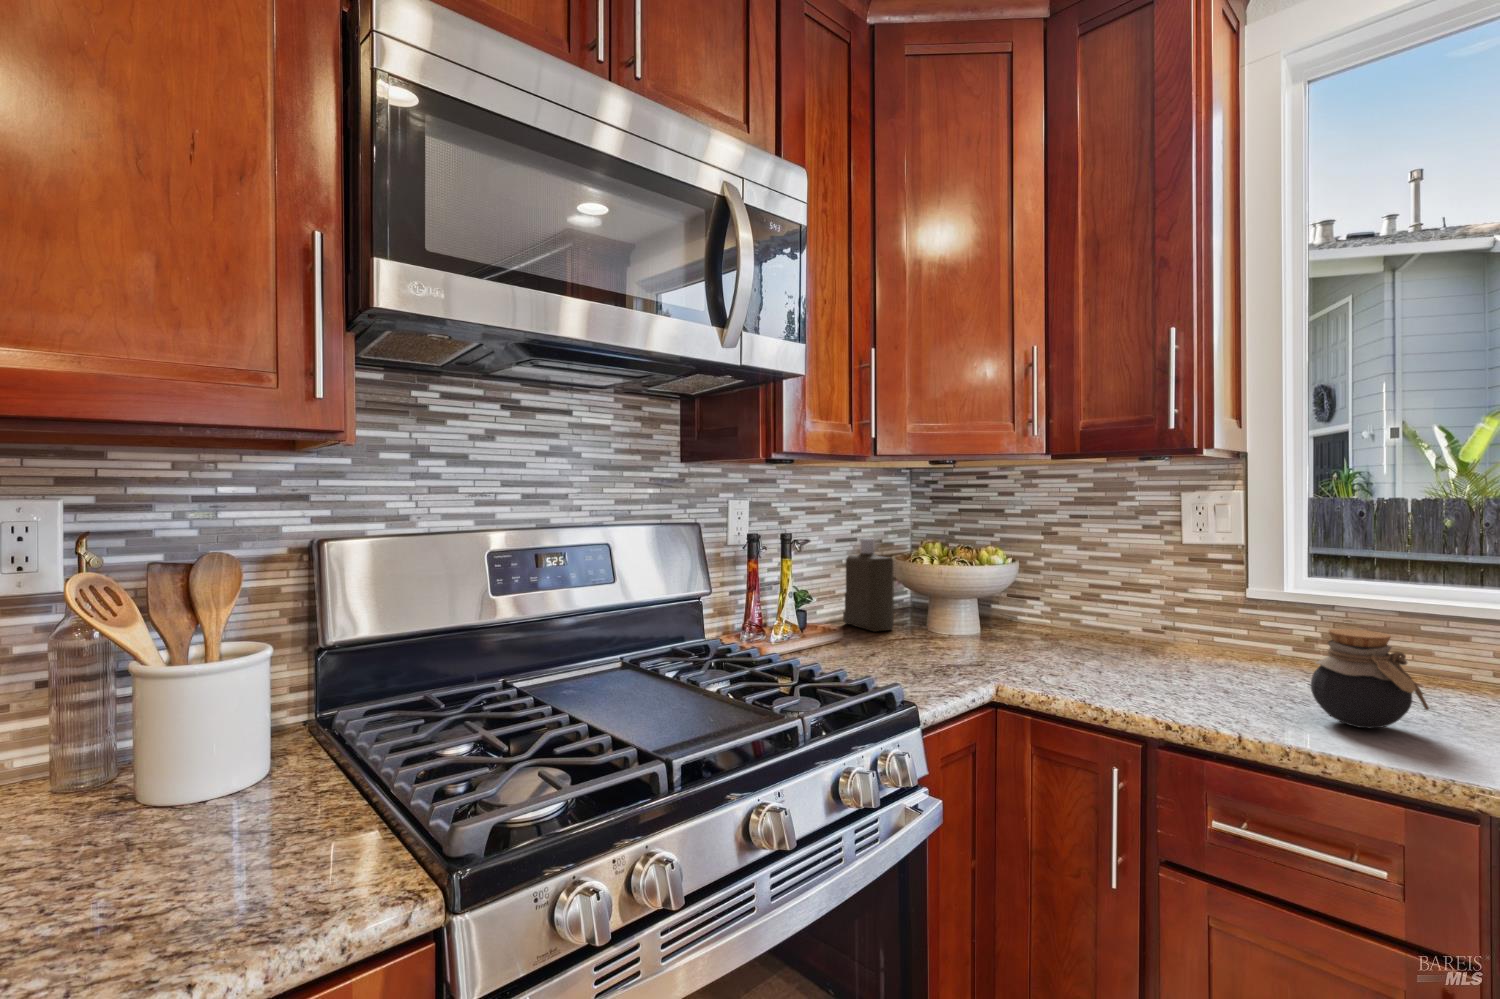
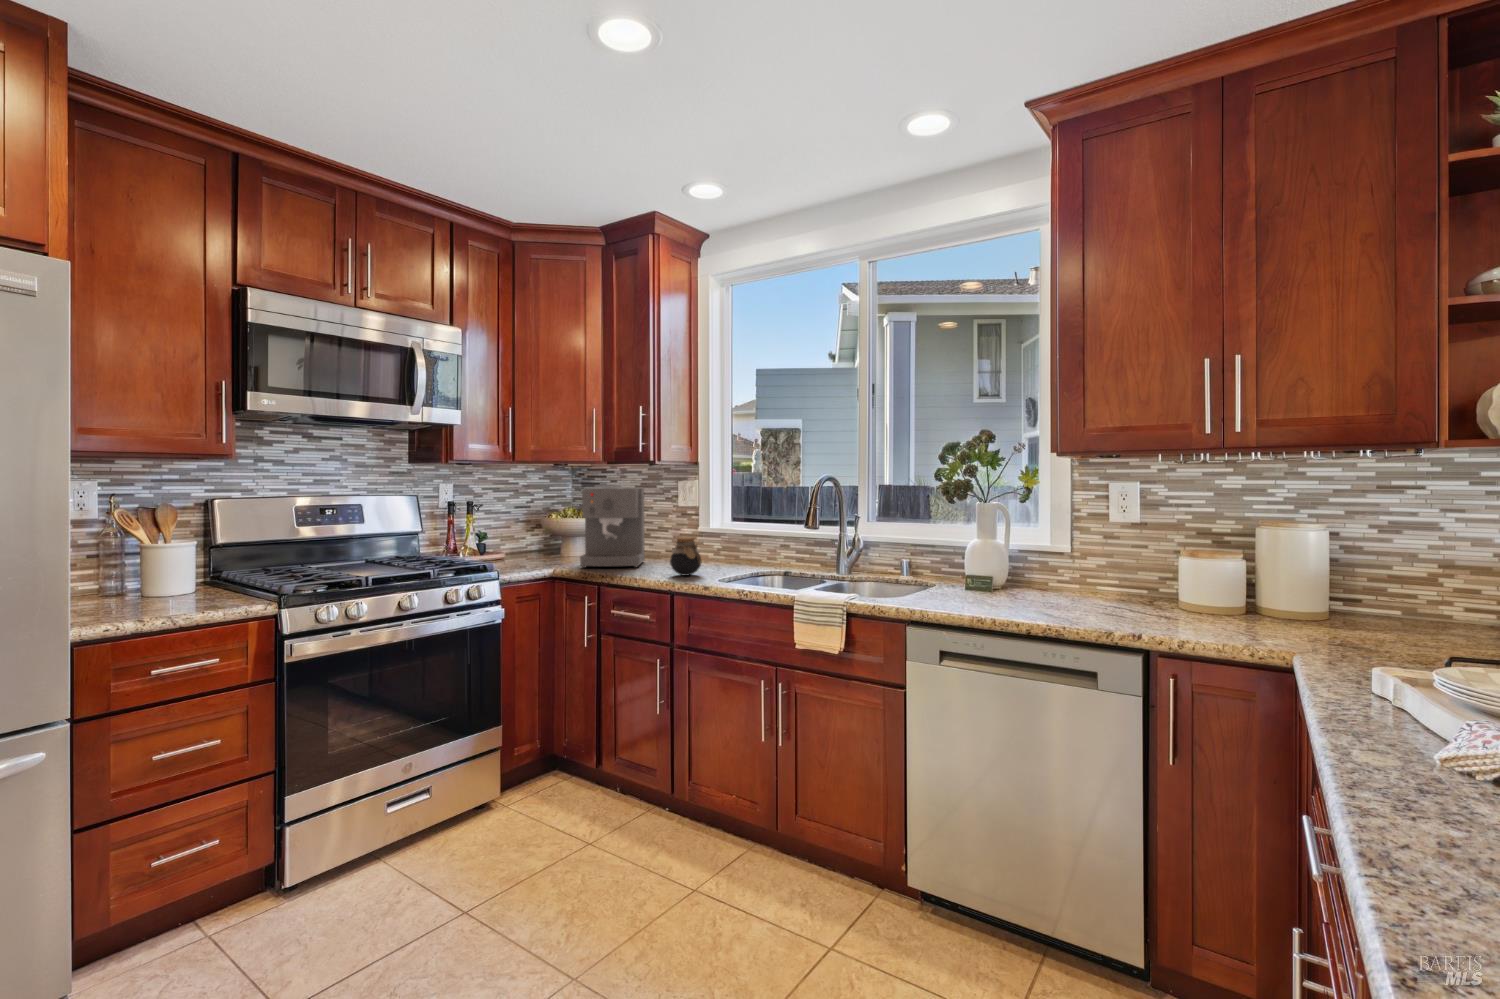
coffee maker: none [1006,507,1157,680] -> present [580,488,645,568]
bottle: present [843,538,894,632] -> none [521,506,547,557]

